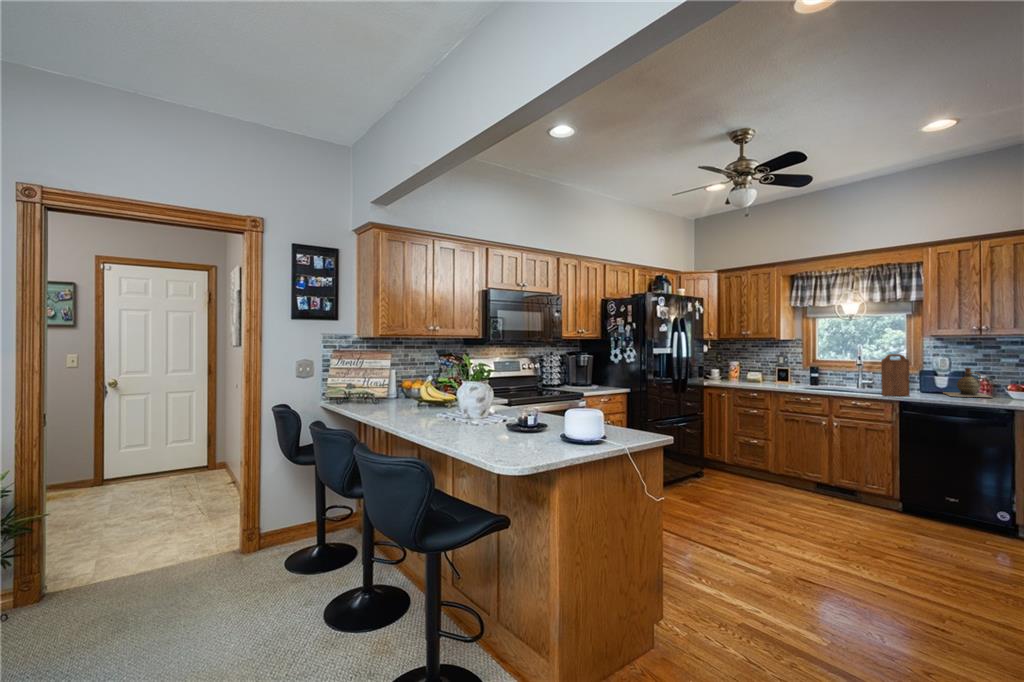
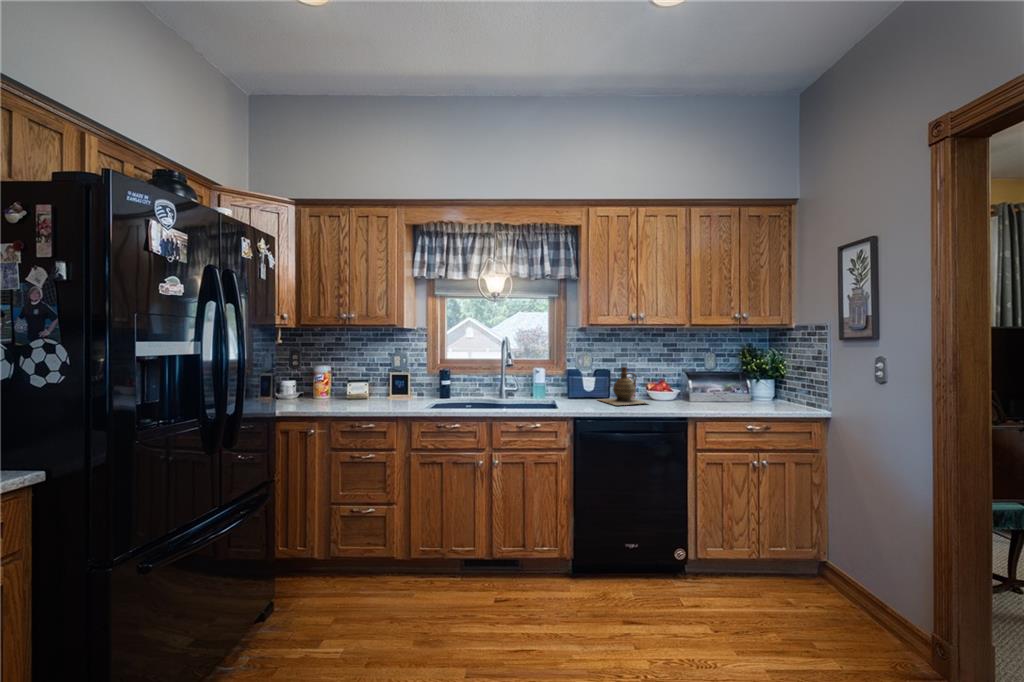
cutting board: present [881,354,910,396] -> none [557,351,582,414]

